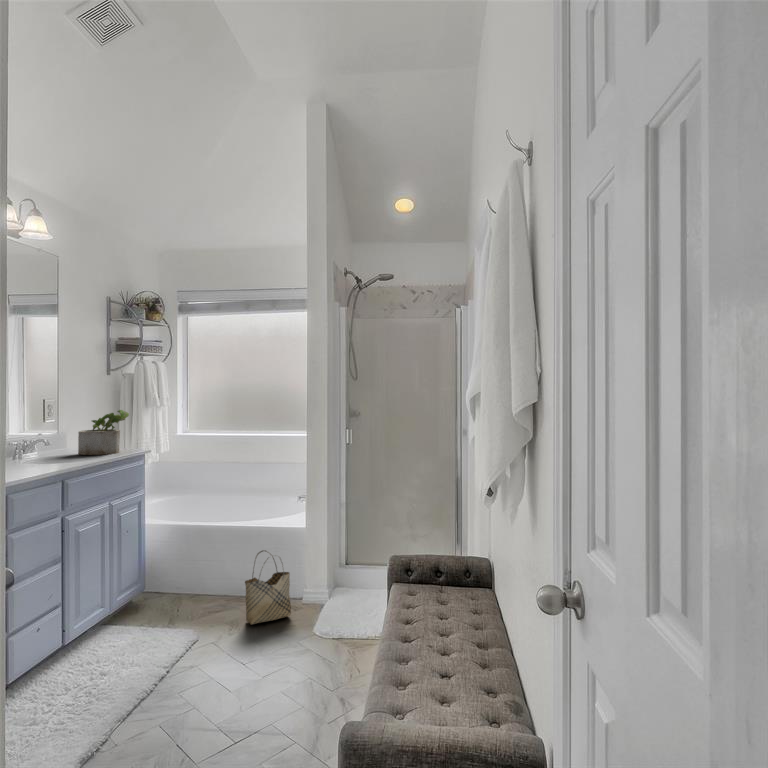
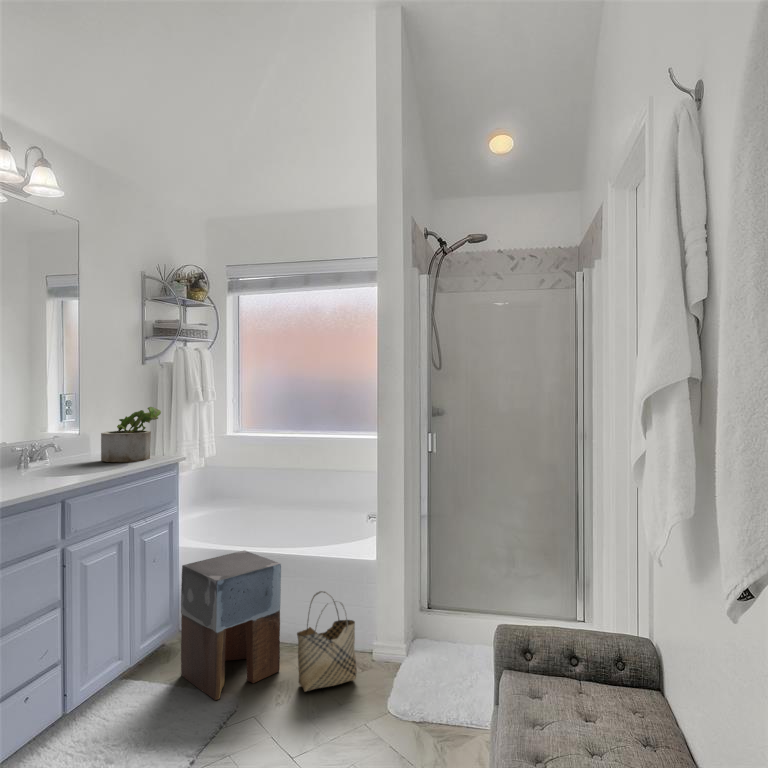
stool: none [151,523,232,634] -> present [181,550,281,700]

